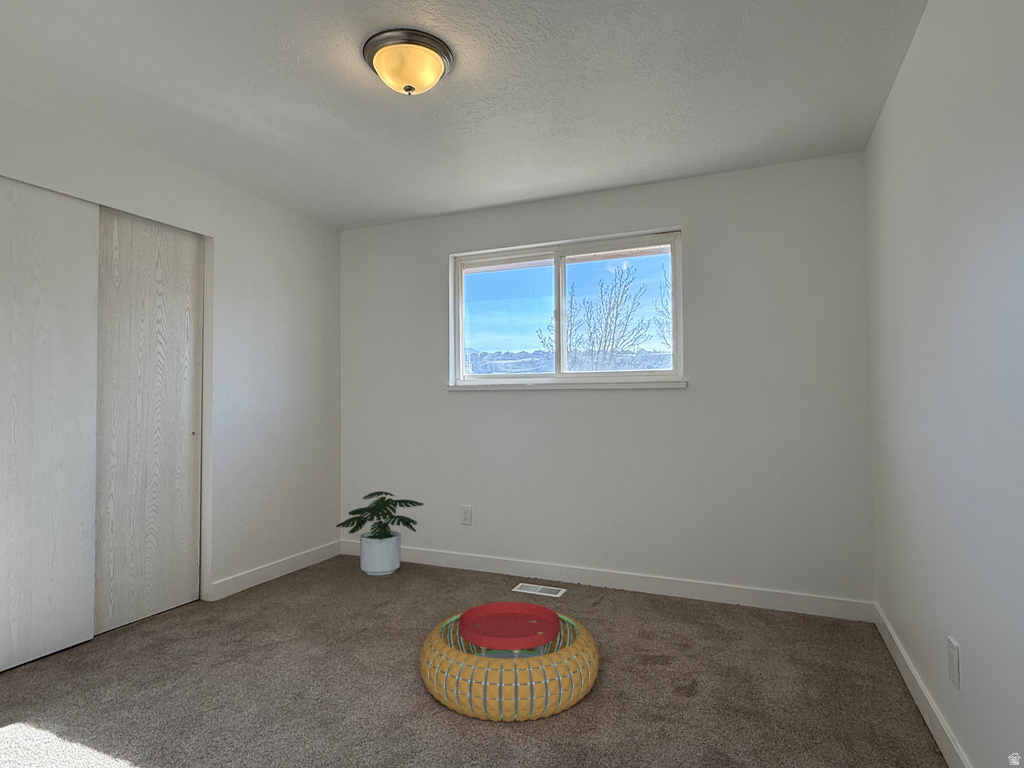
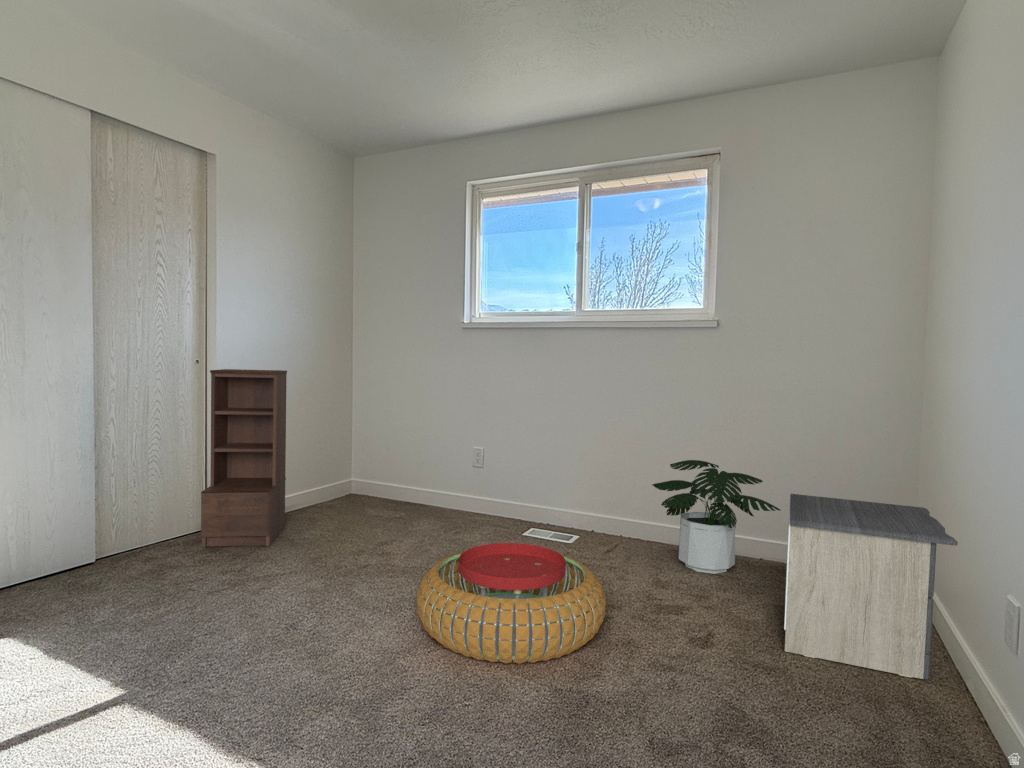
bookshelf: none [199,439,281,618] -> present [201,369,287,548]
potted plant: present [336,491,424,575] -> present [652,460,780,574]
nightstand: none [762,543,913,717] -> present [784,494,958,680]

